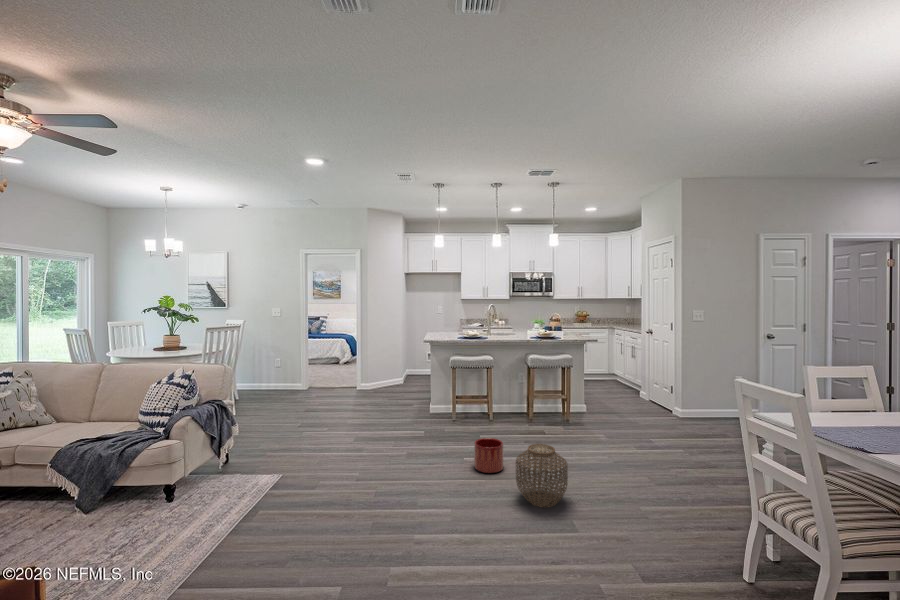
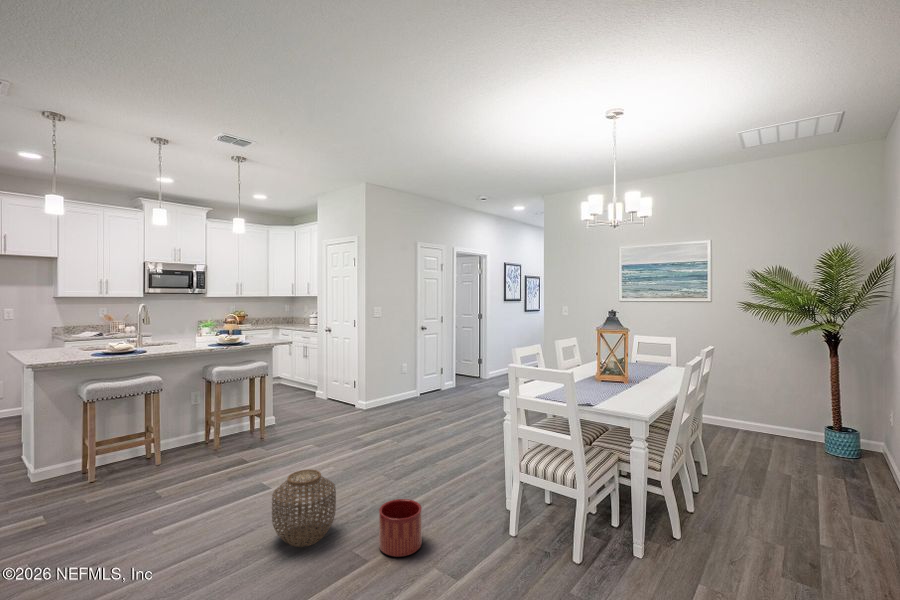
planter: present [474,438,503,473] -> present [379,499,422,557]

